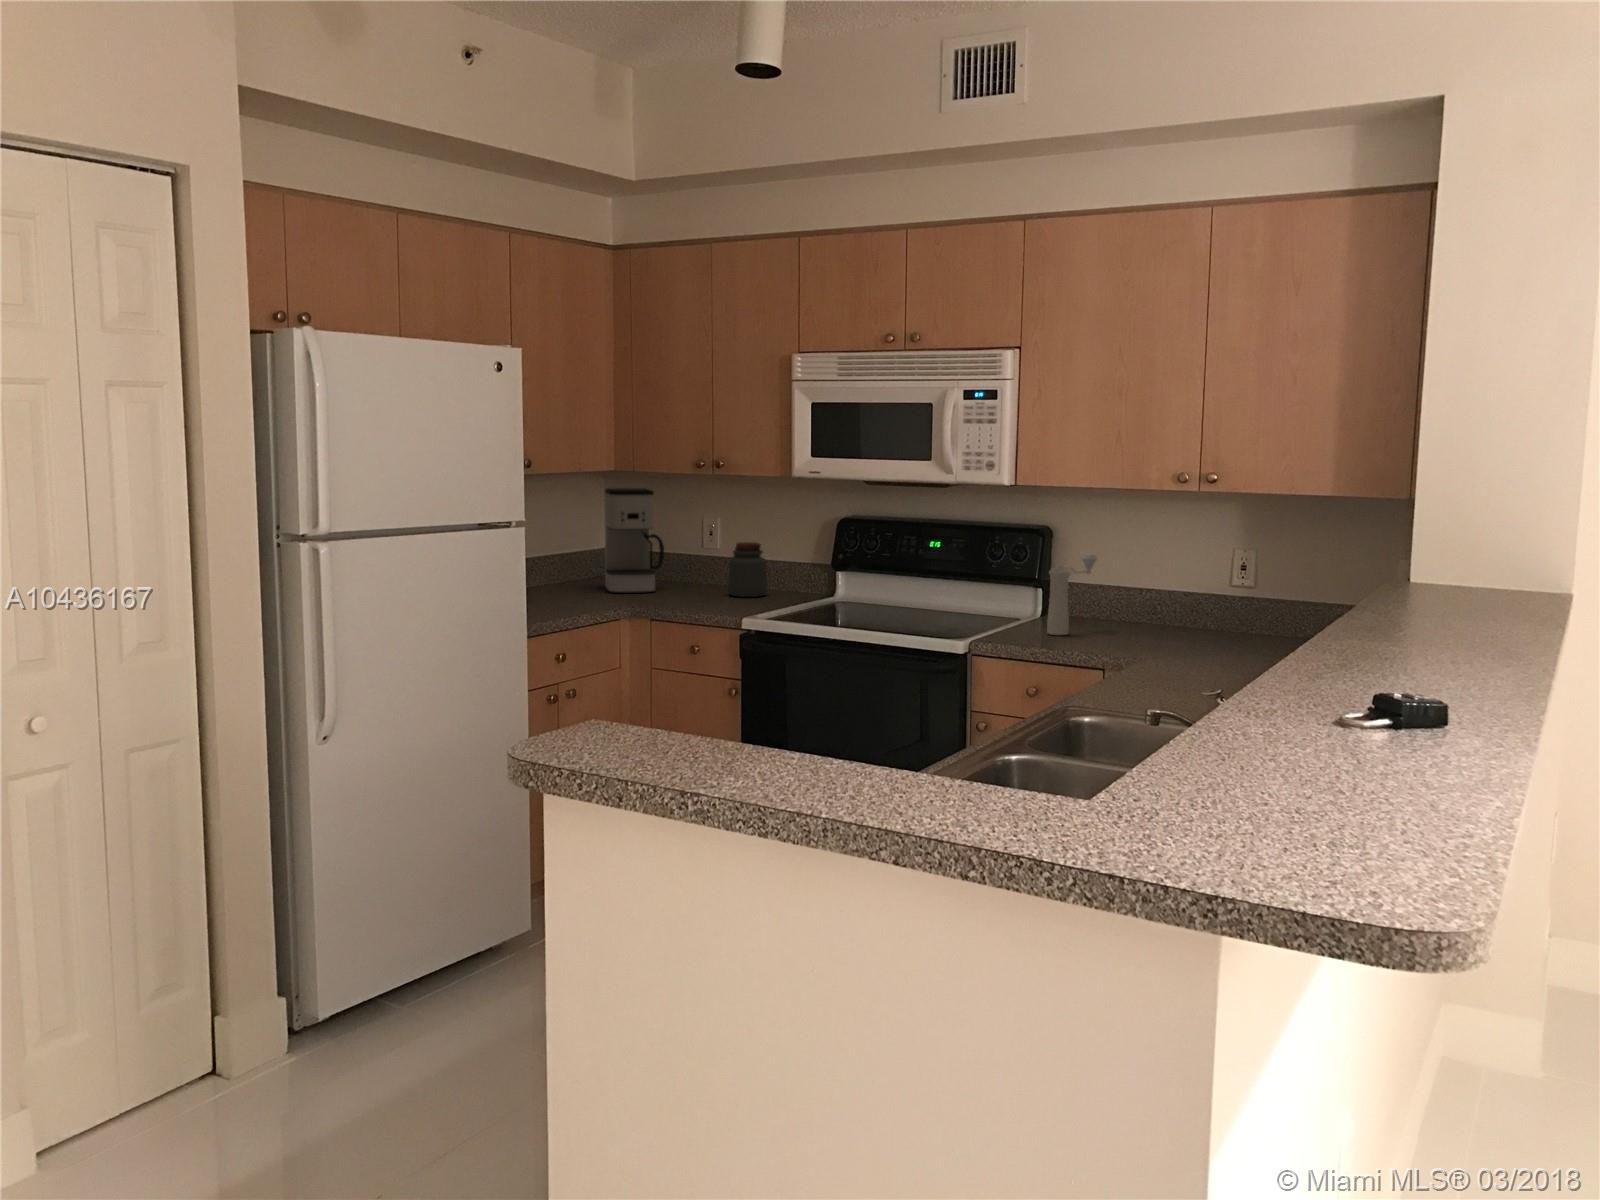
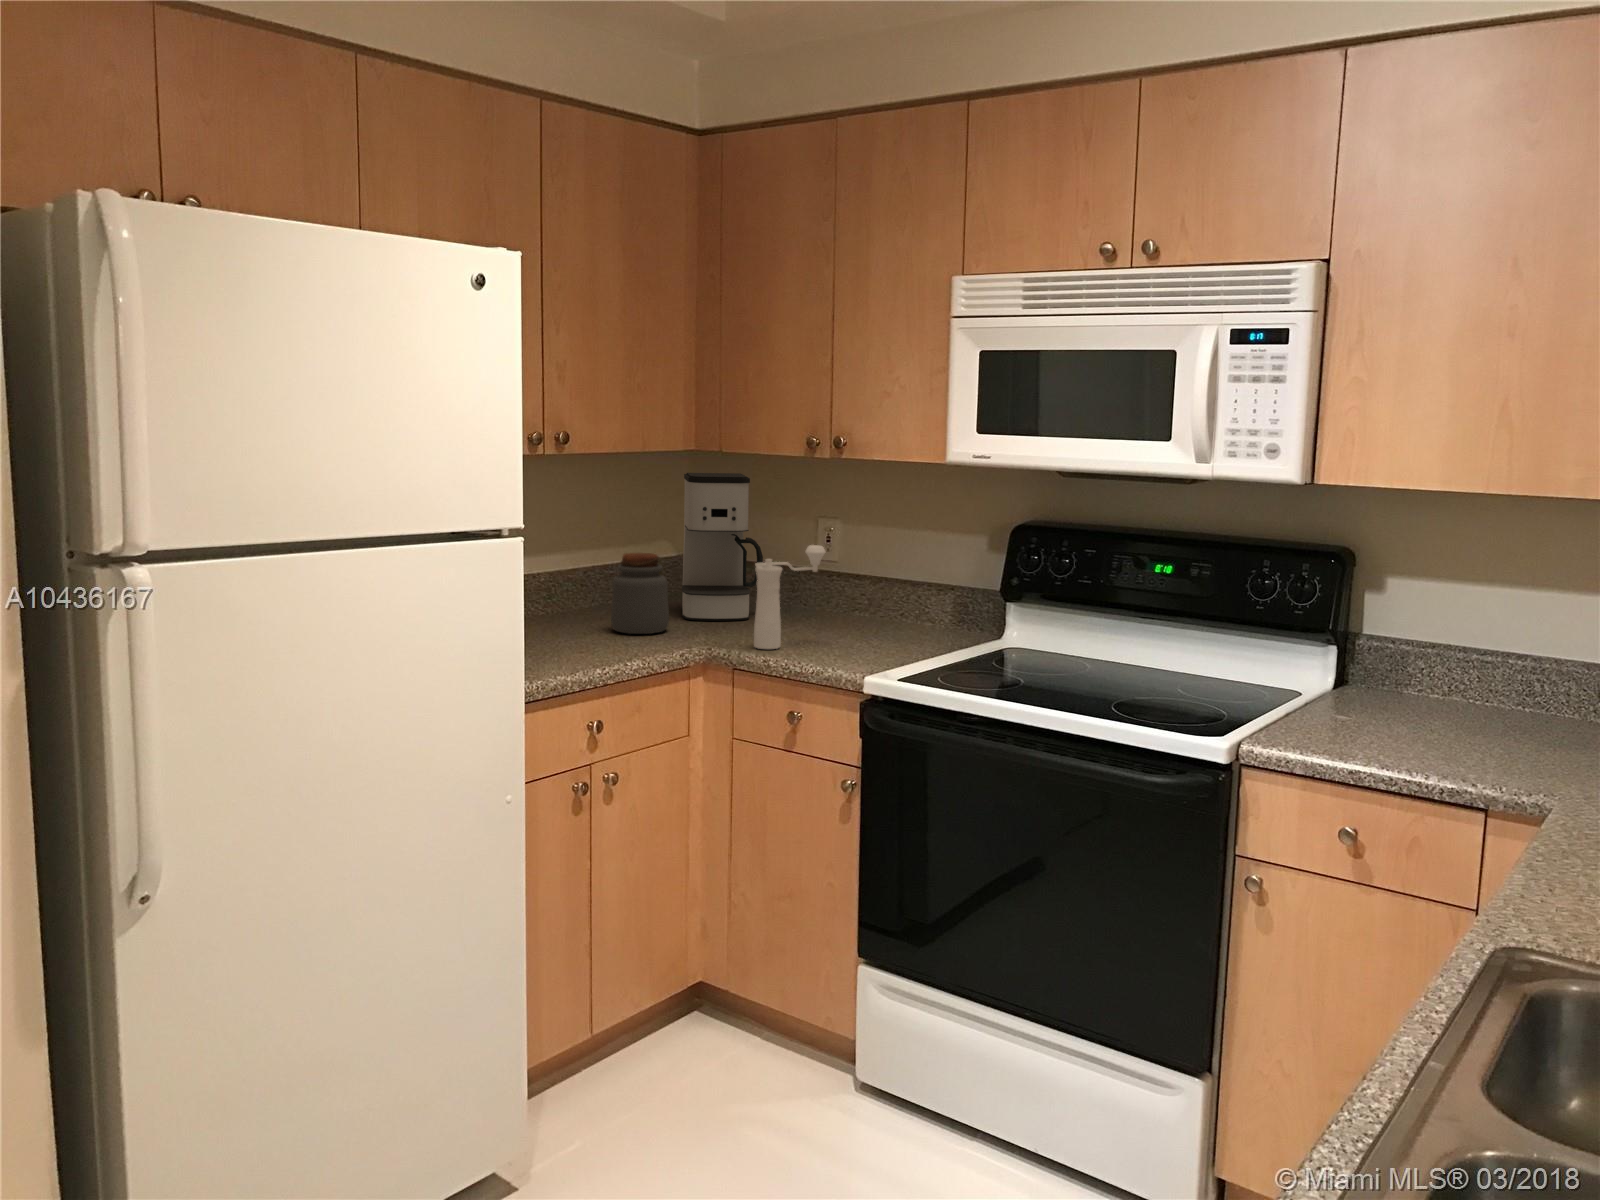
jar: present [728,542,768,597] -> present [611,553,669,634]
pepper mill: present [1047,554,1097,635] -> present [754,545,825,649]

